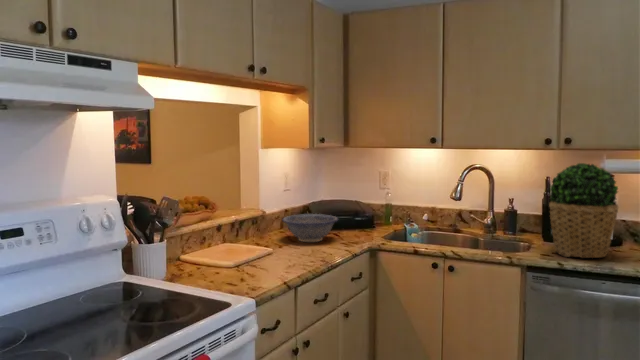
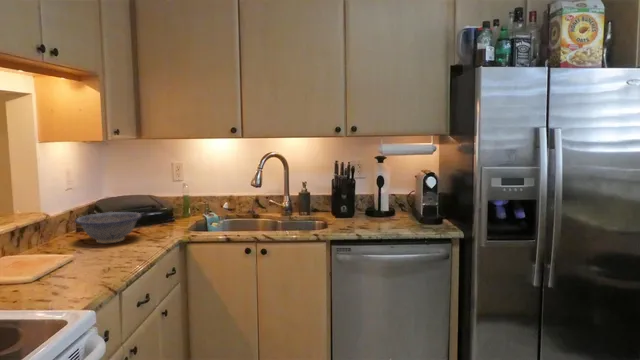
potted plant: present [549,163,618,258] -> none [342,147,397,229]

